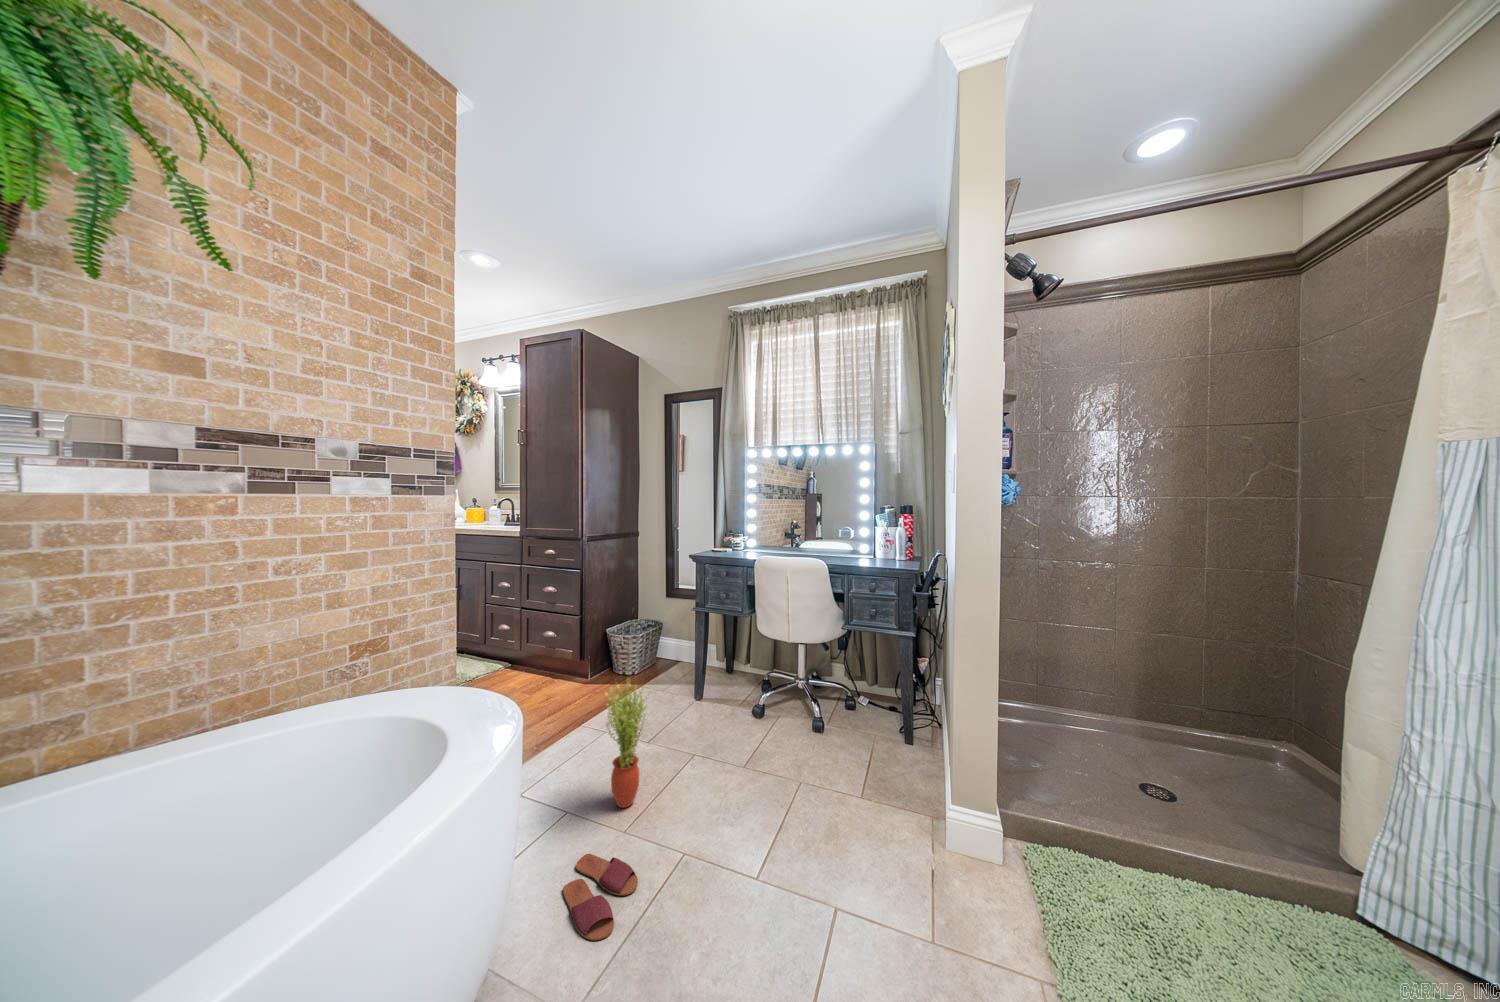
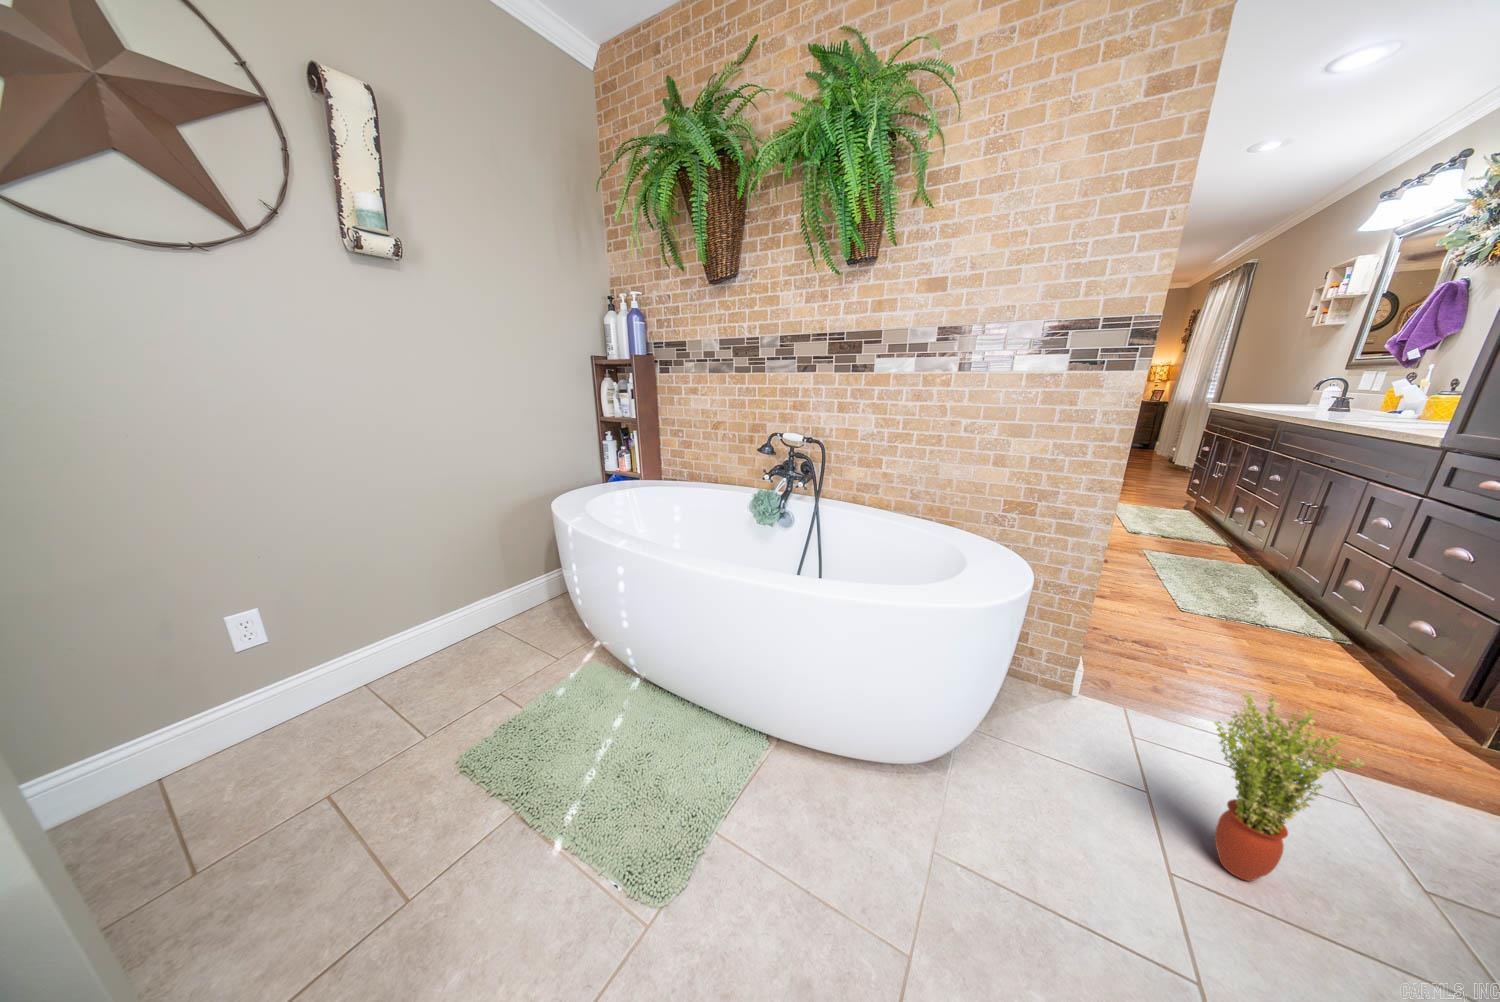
slippers: present [563,854,638,940] -> none [1010,815,1122,908]

